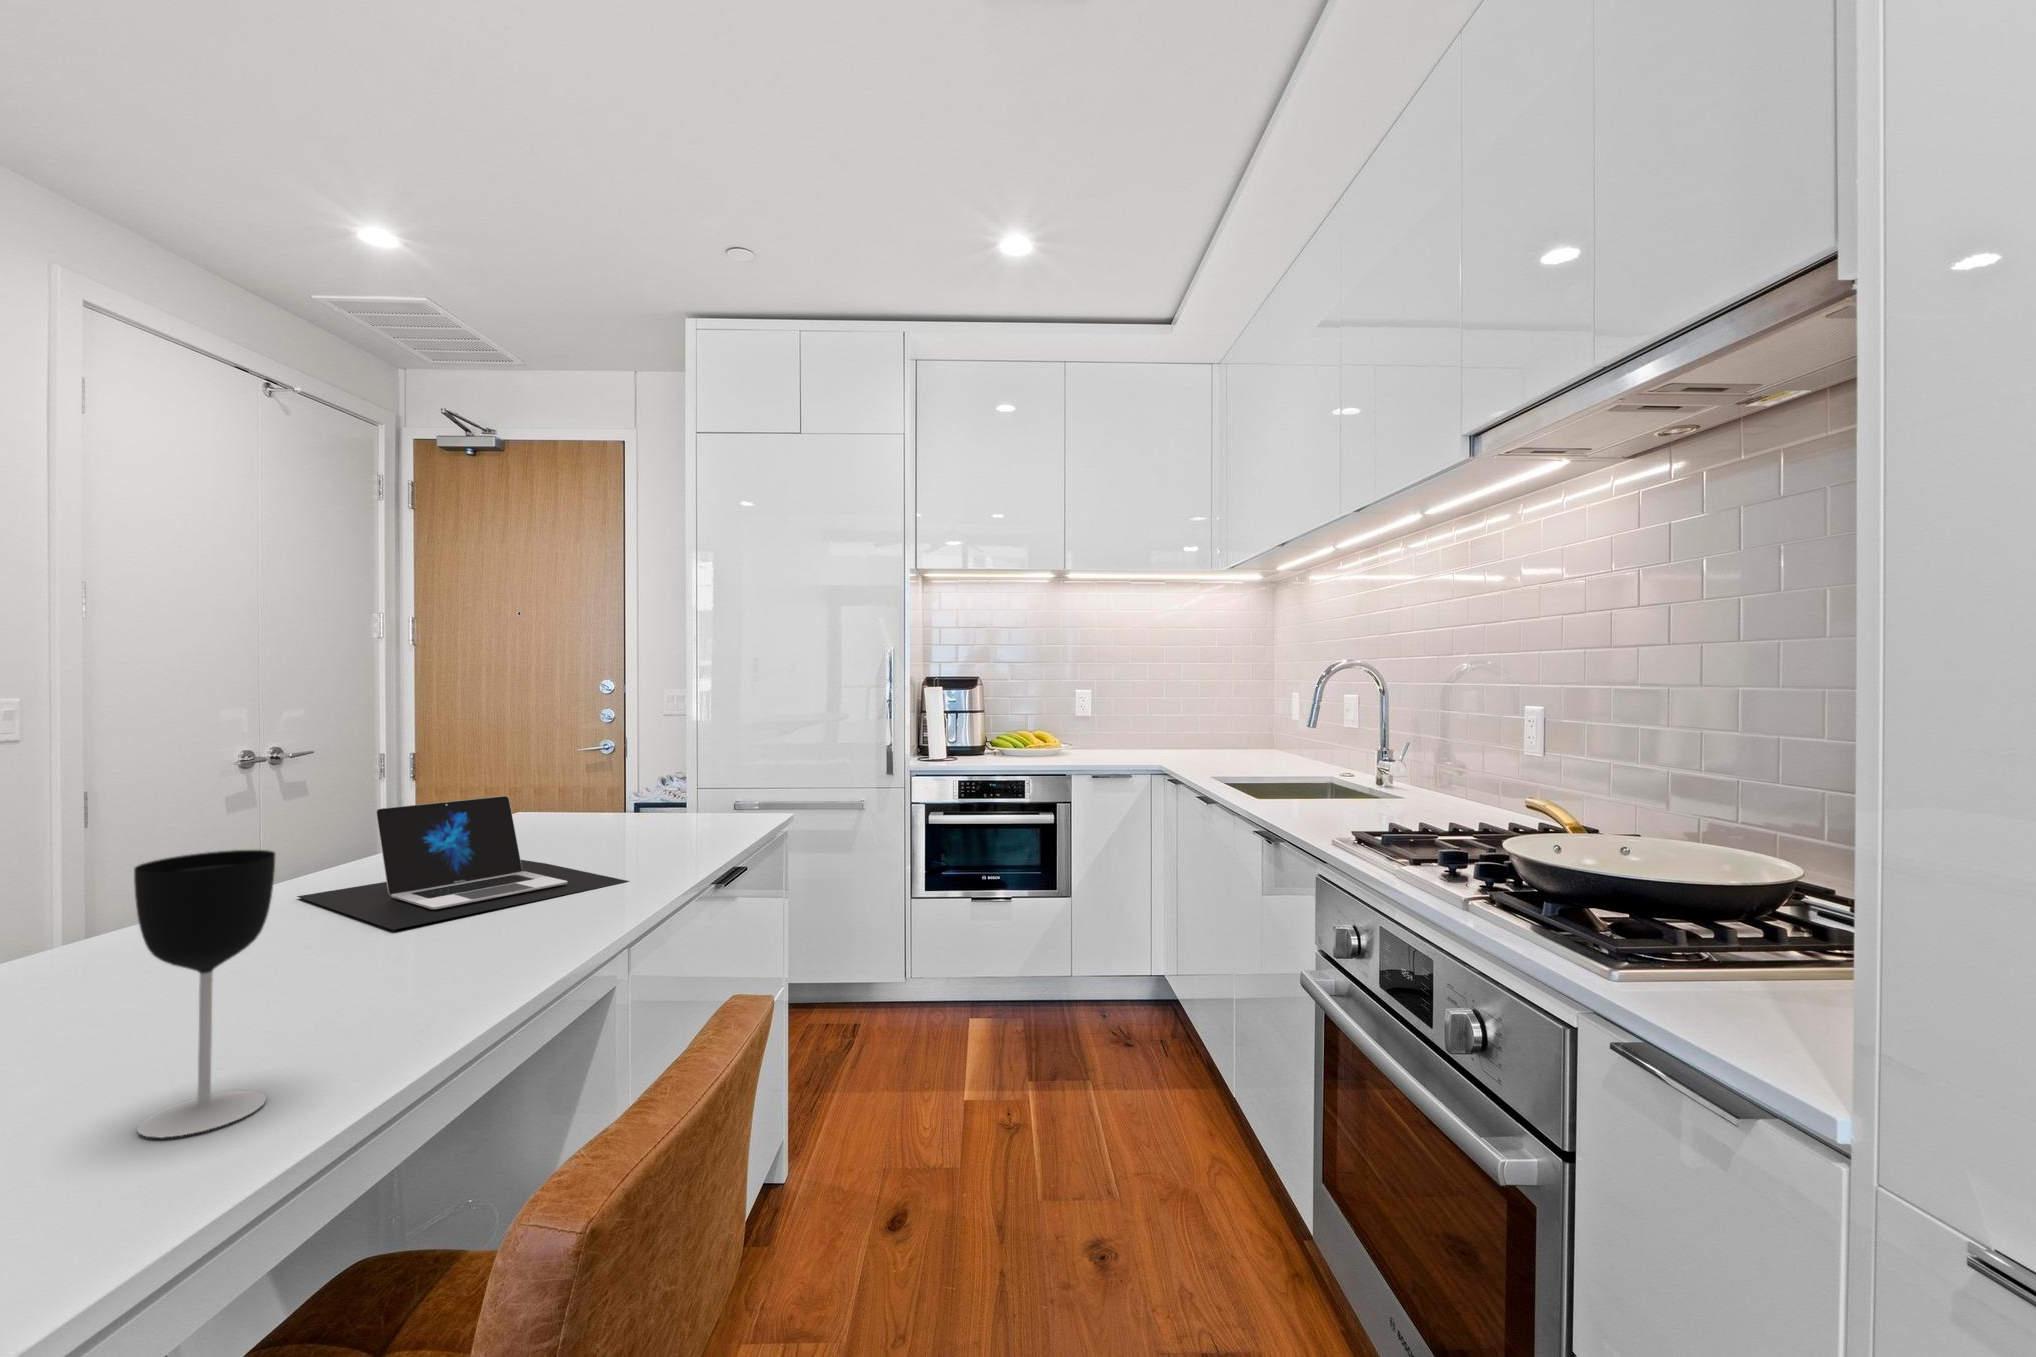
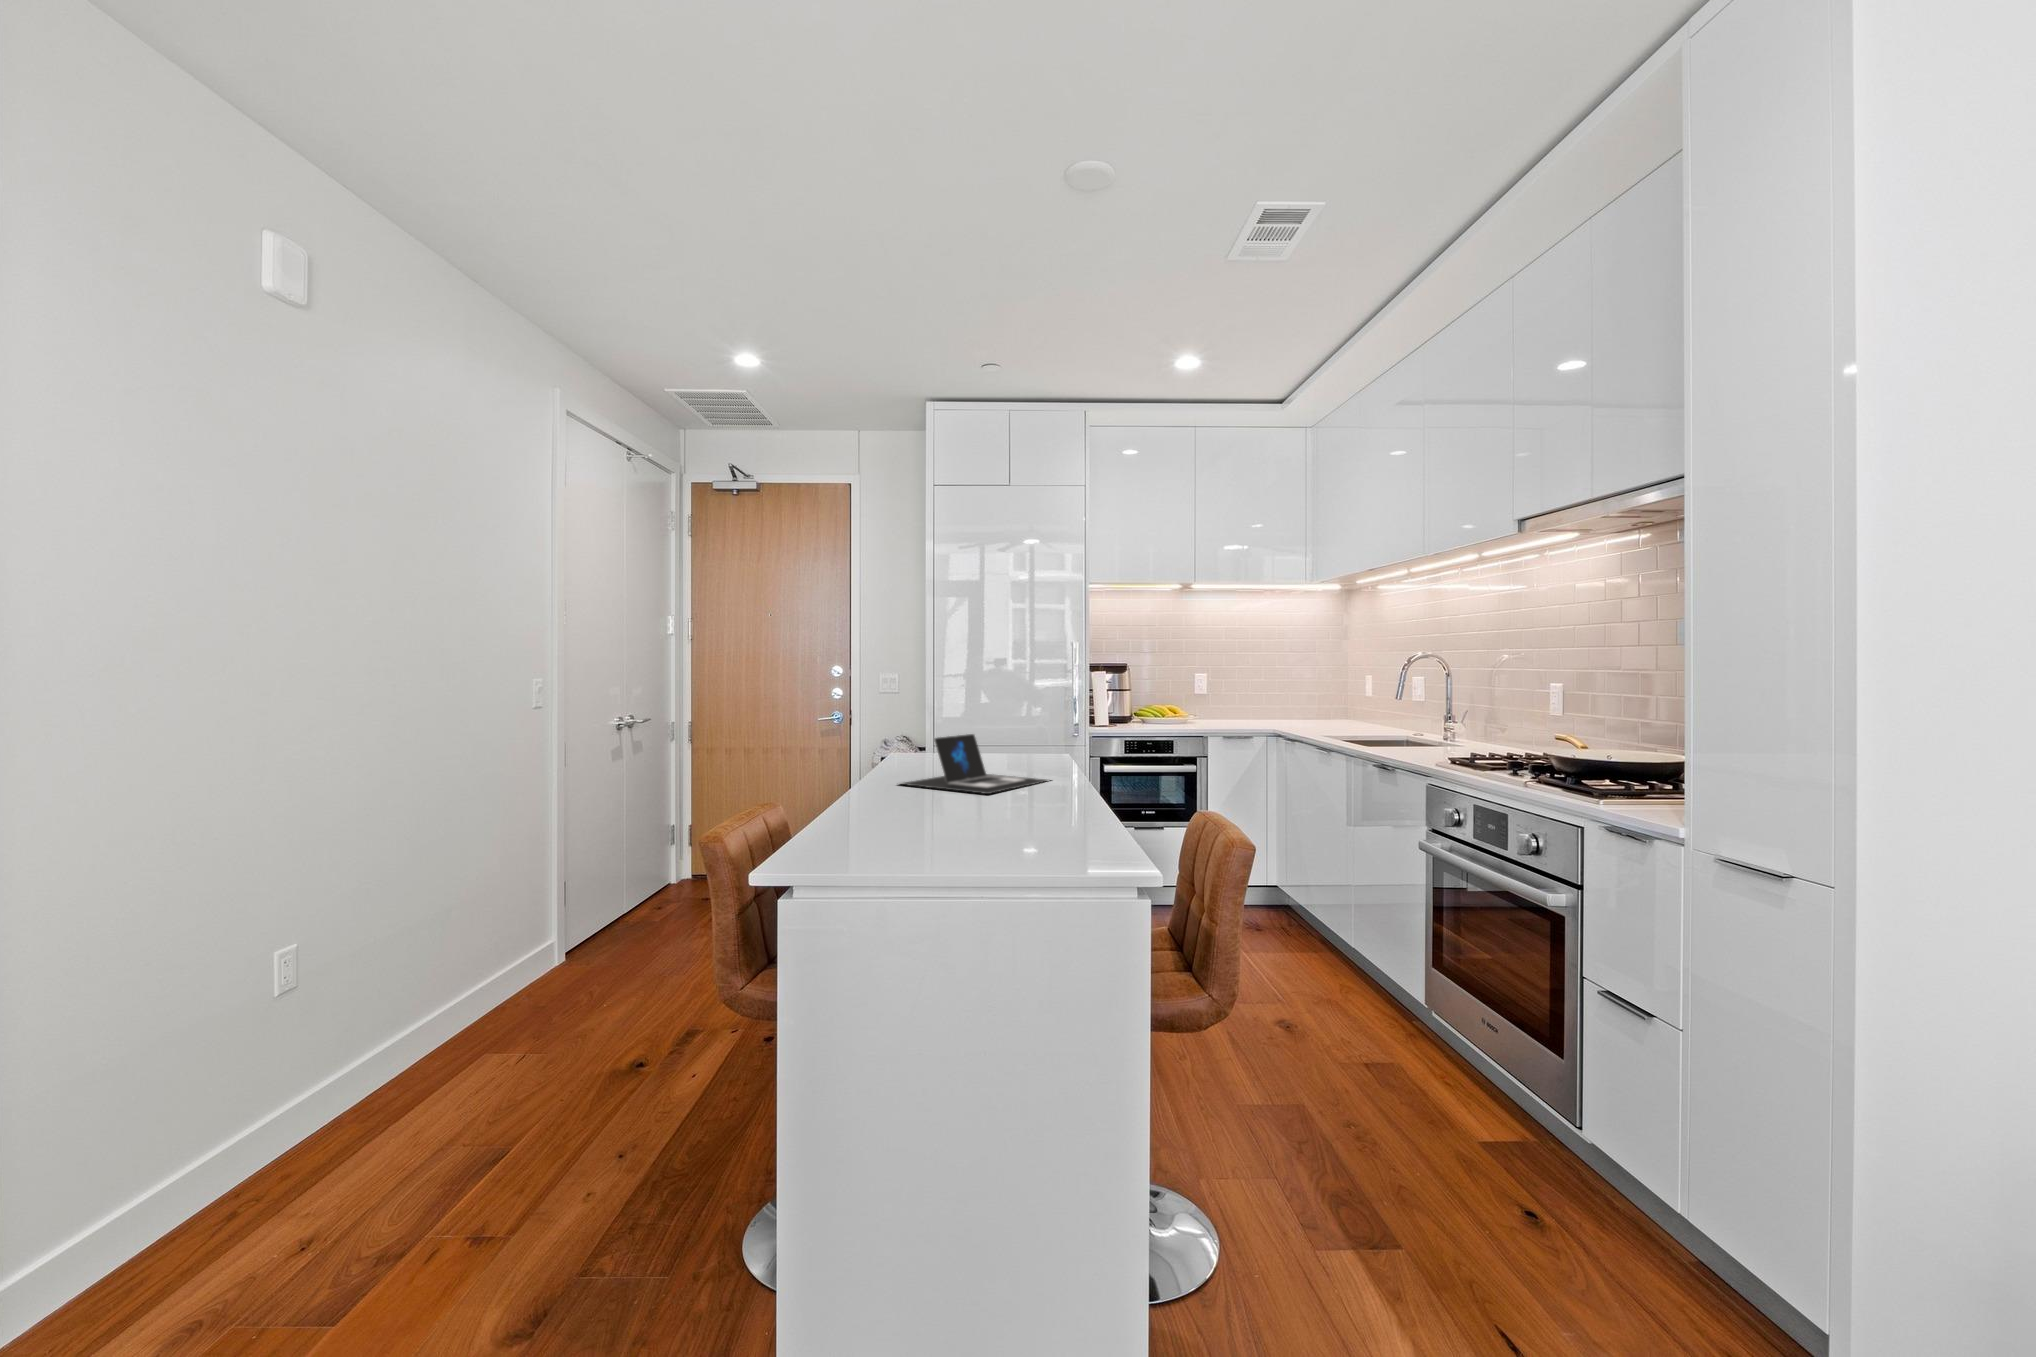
wine glass: present [134,850,275,1137] -> none [1053,737,1091,836]

